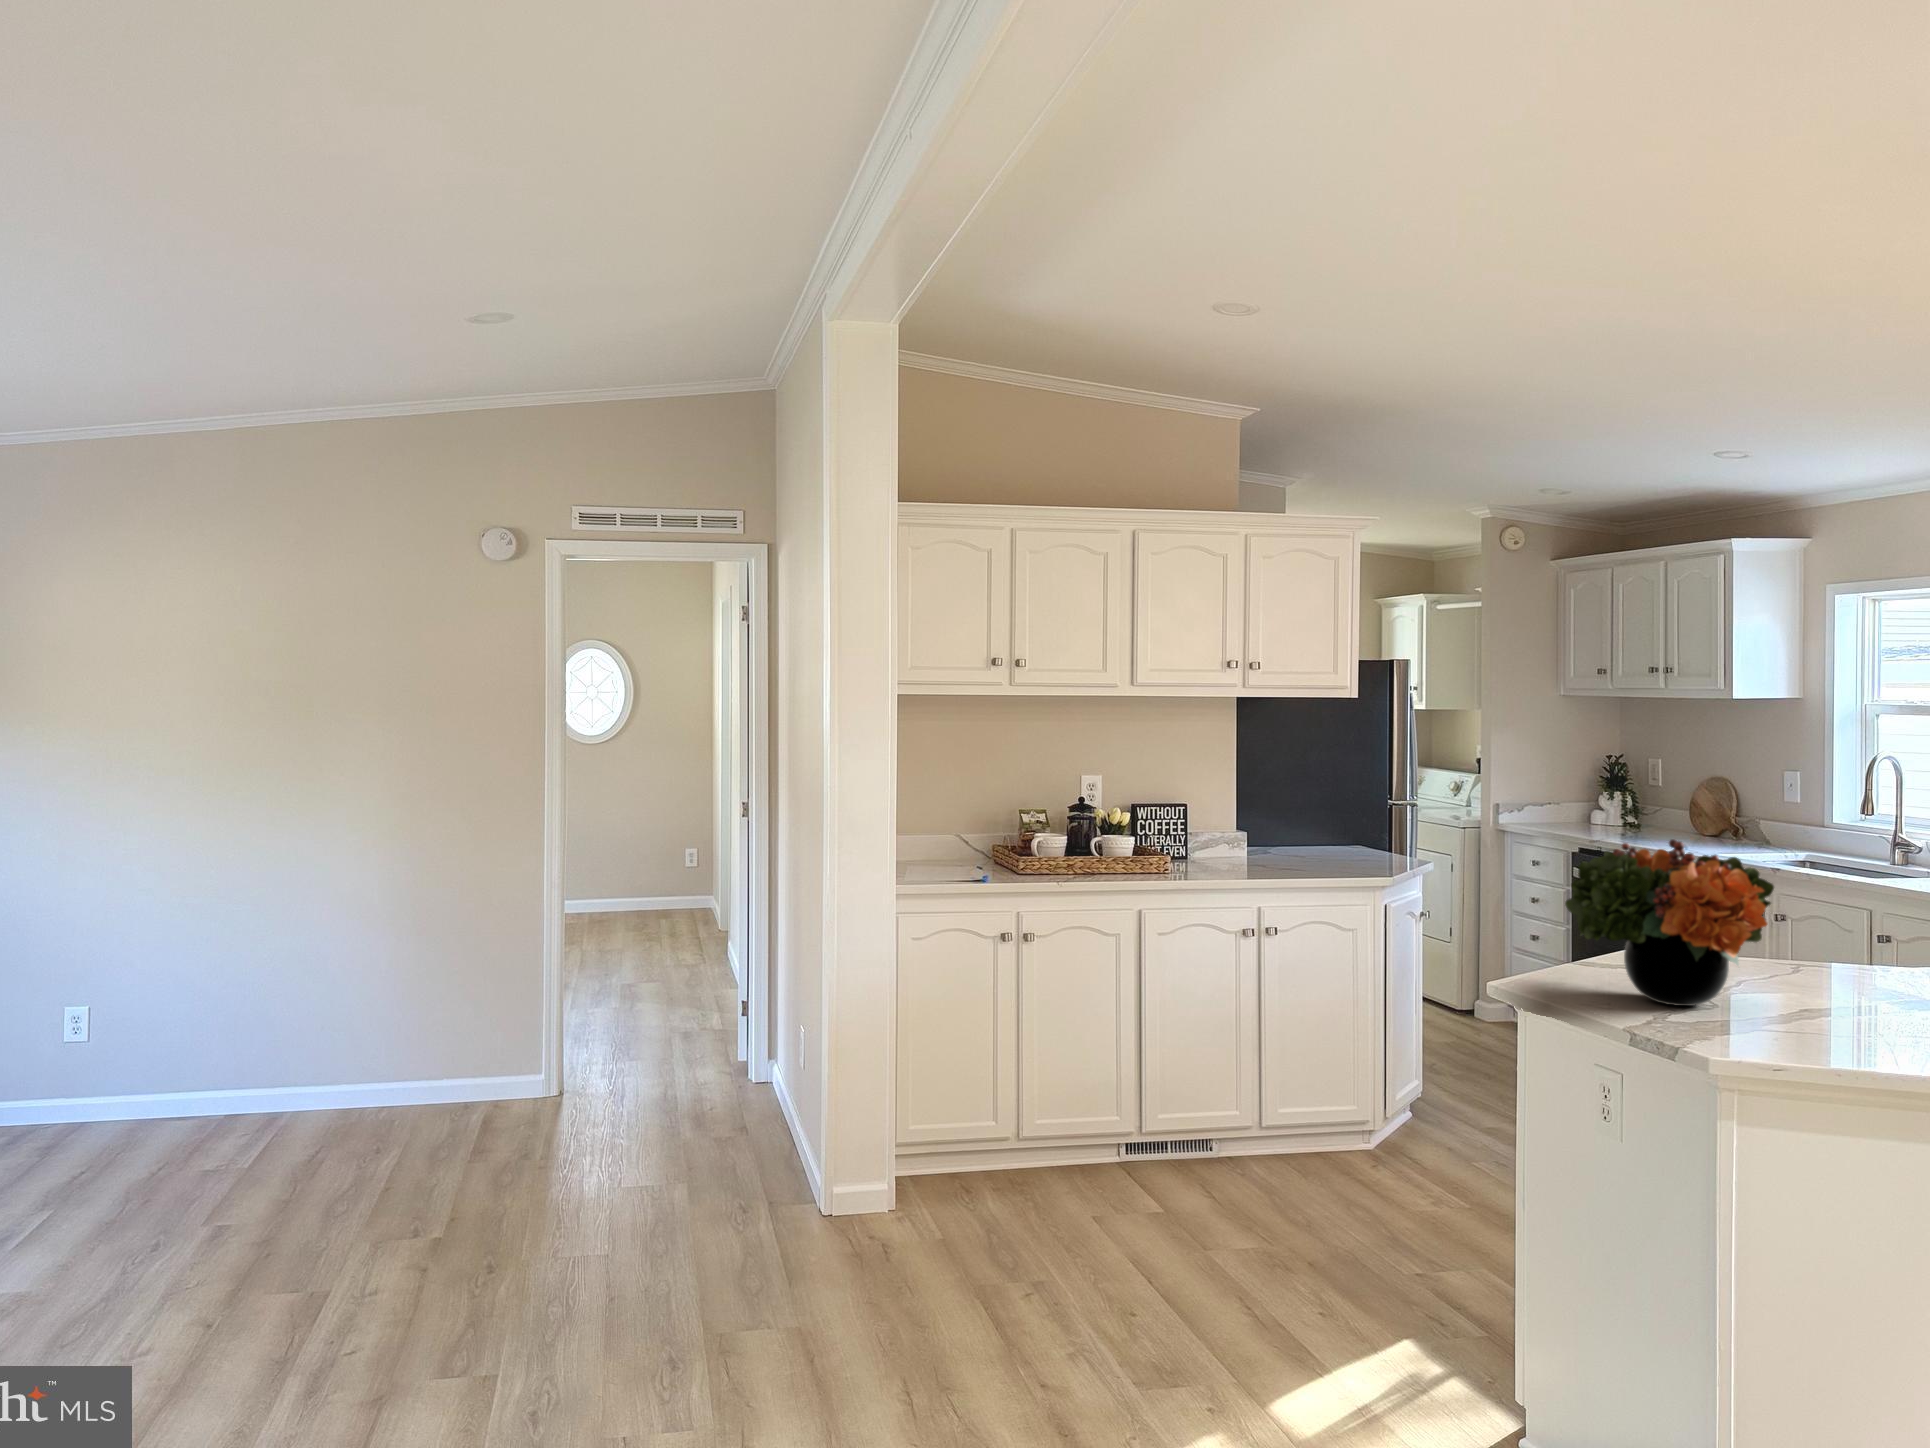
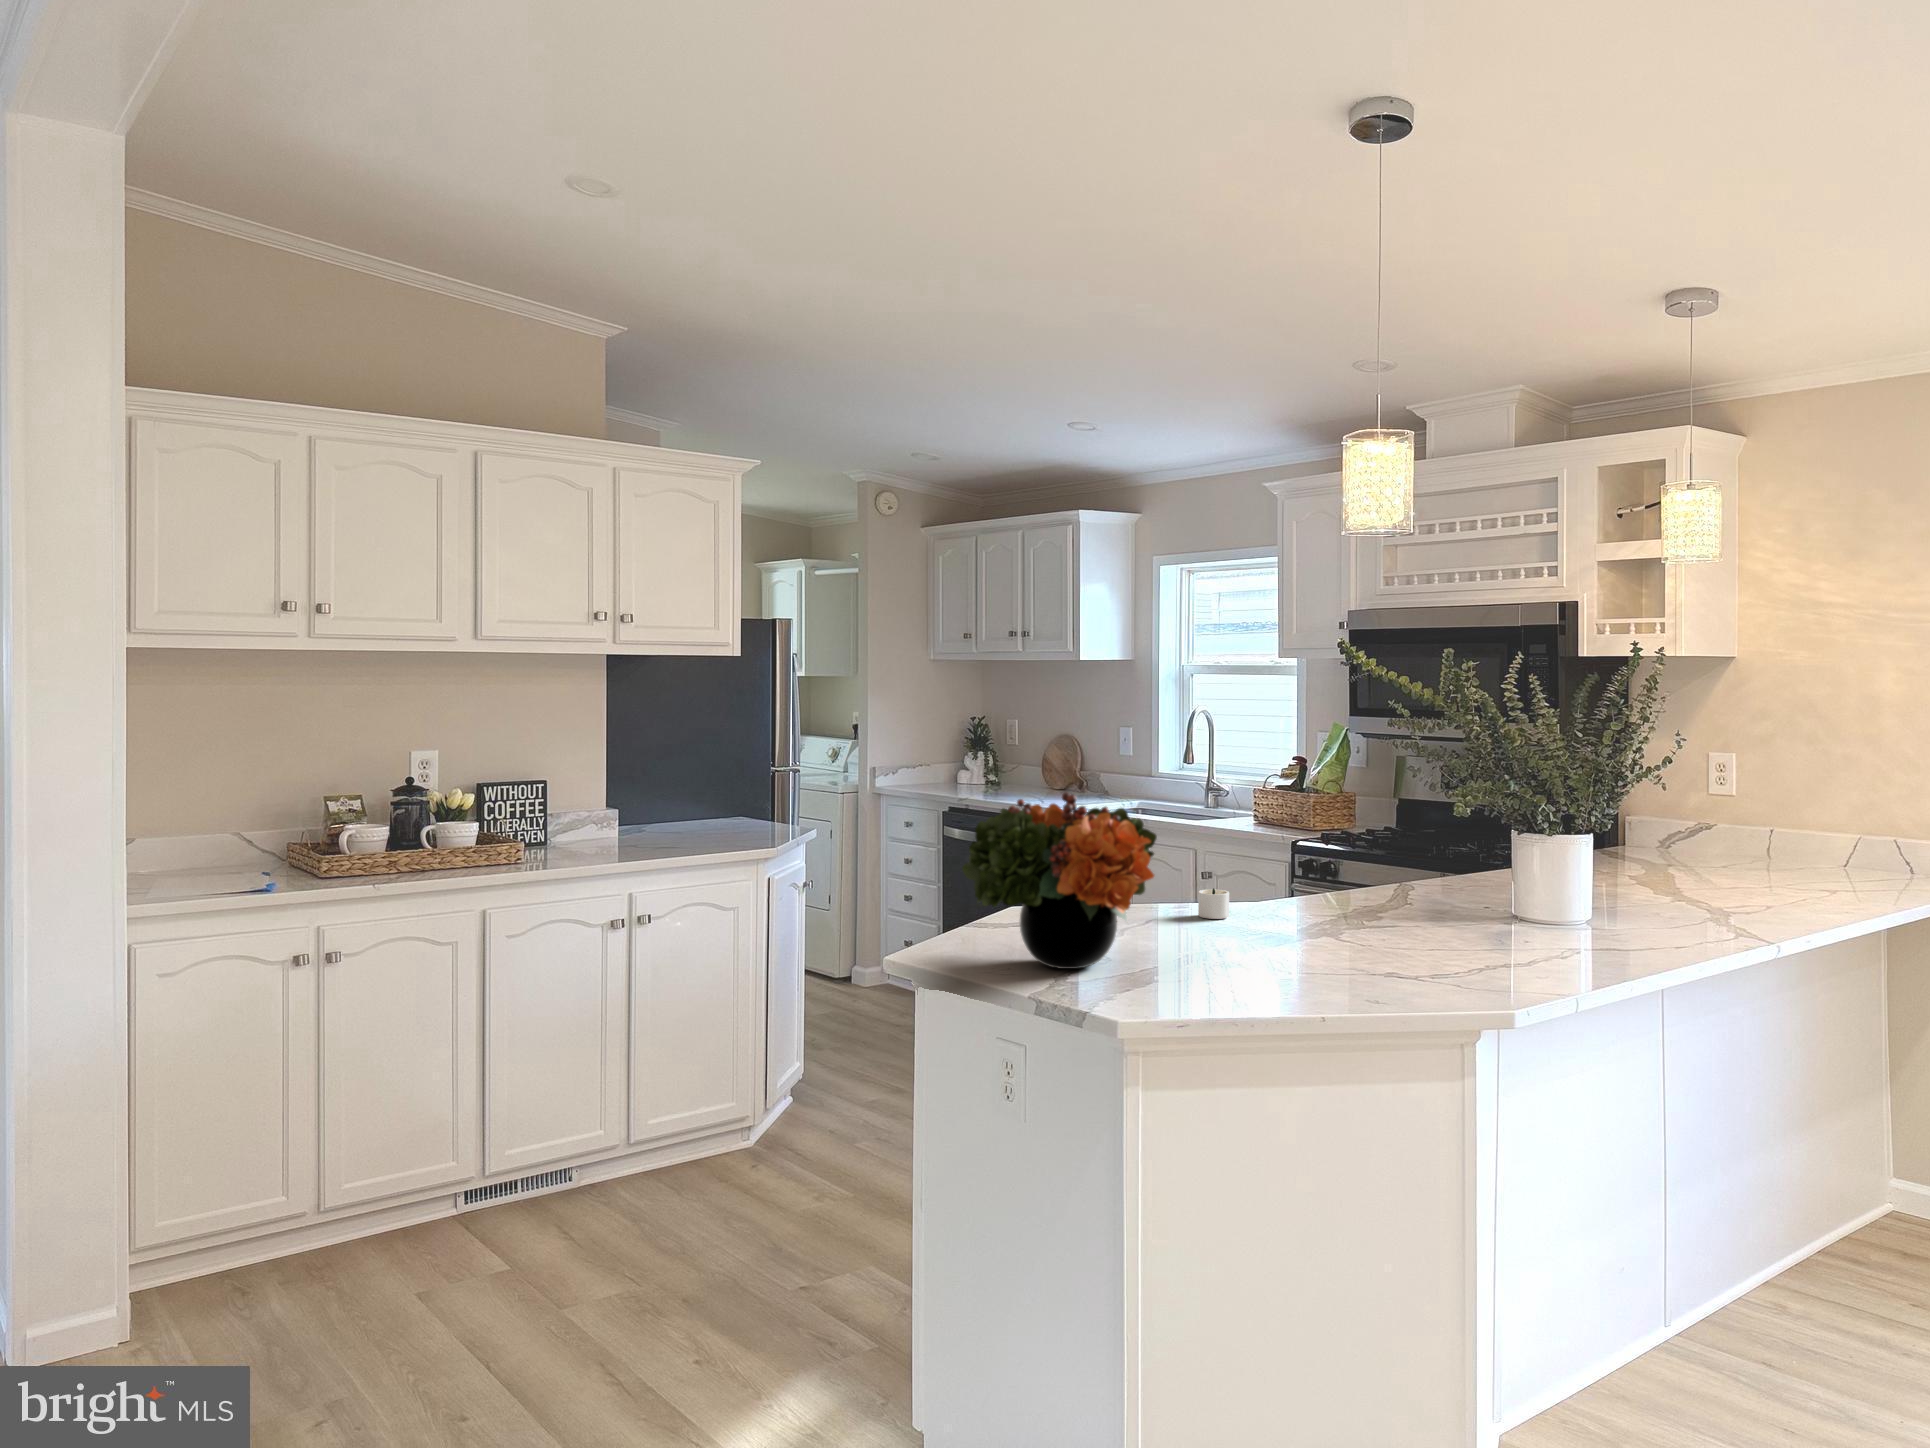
candle: none [1839,945,1896,978] -> present [1198,888,1229,919]

